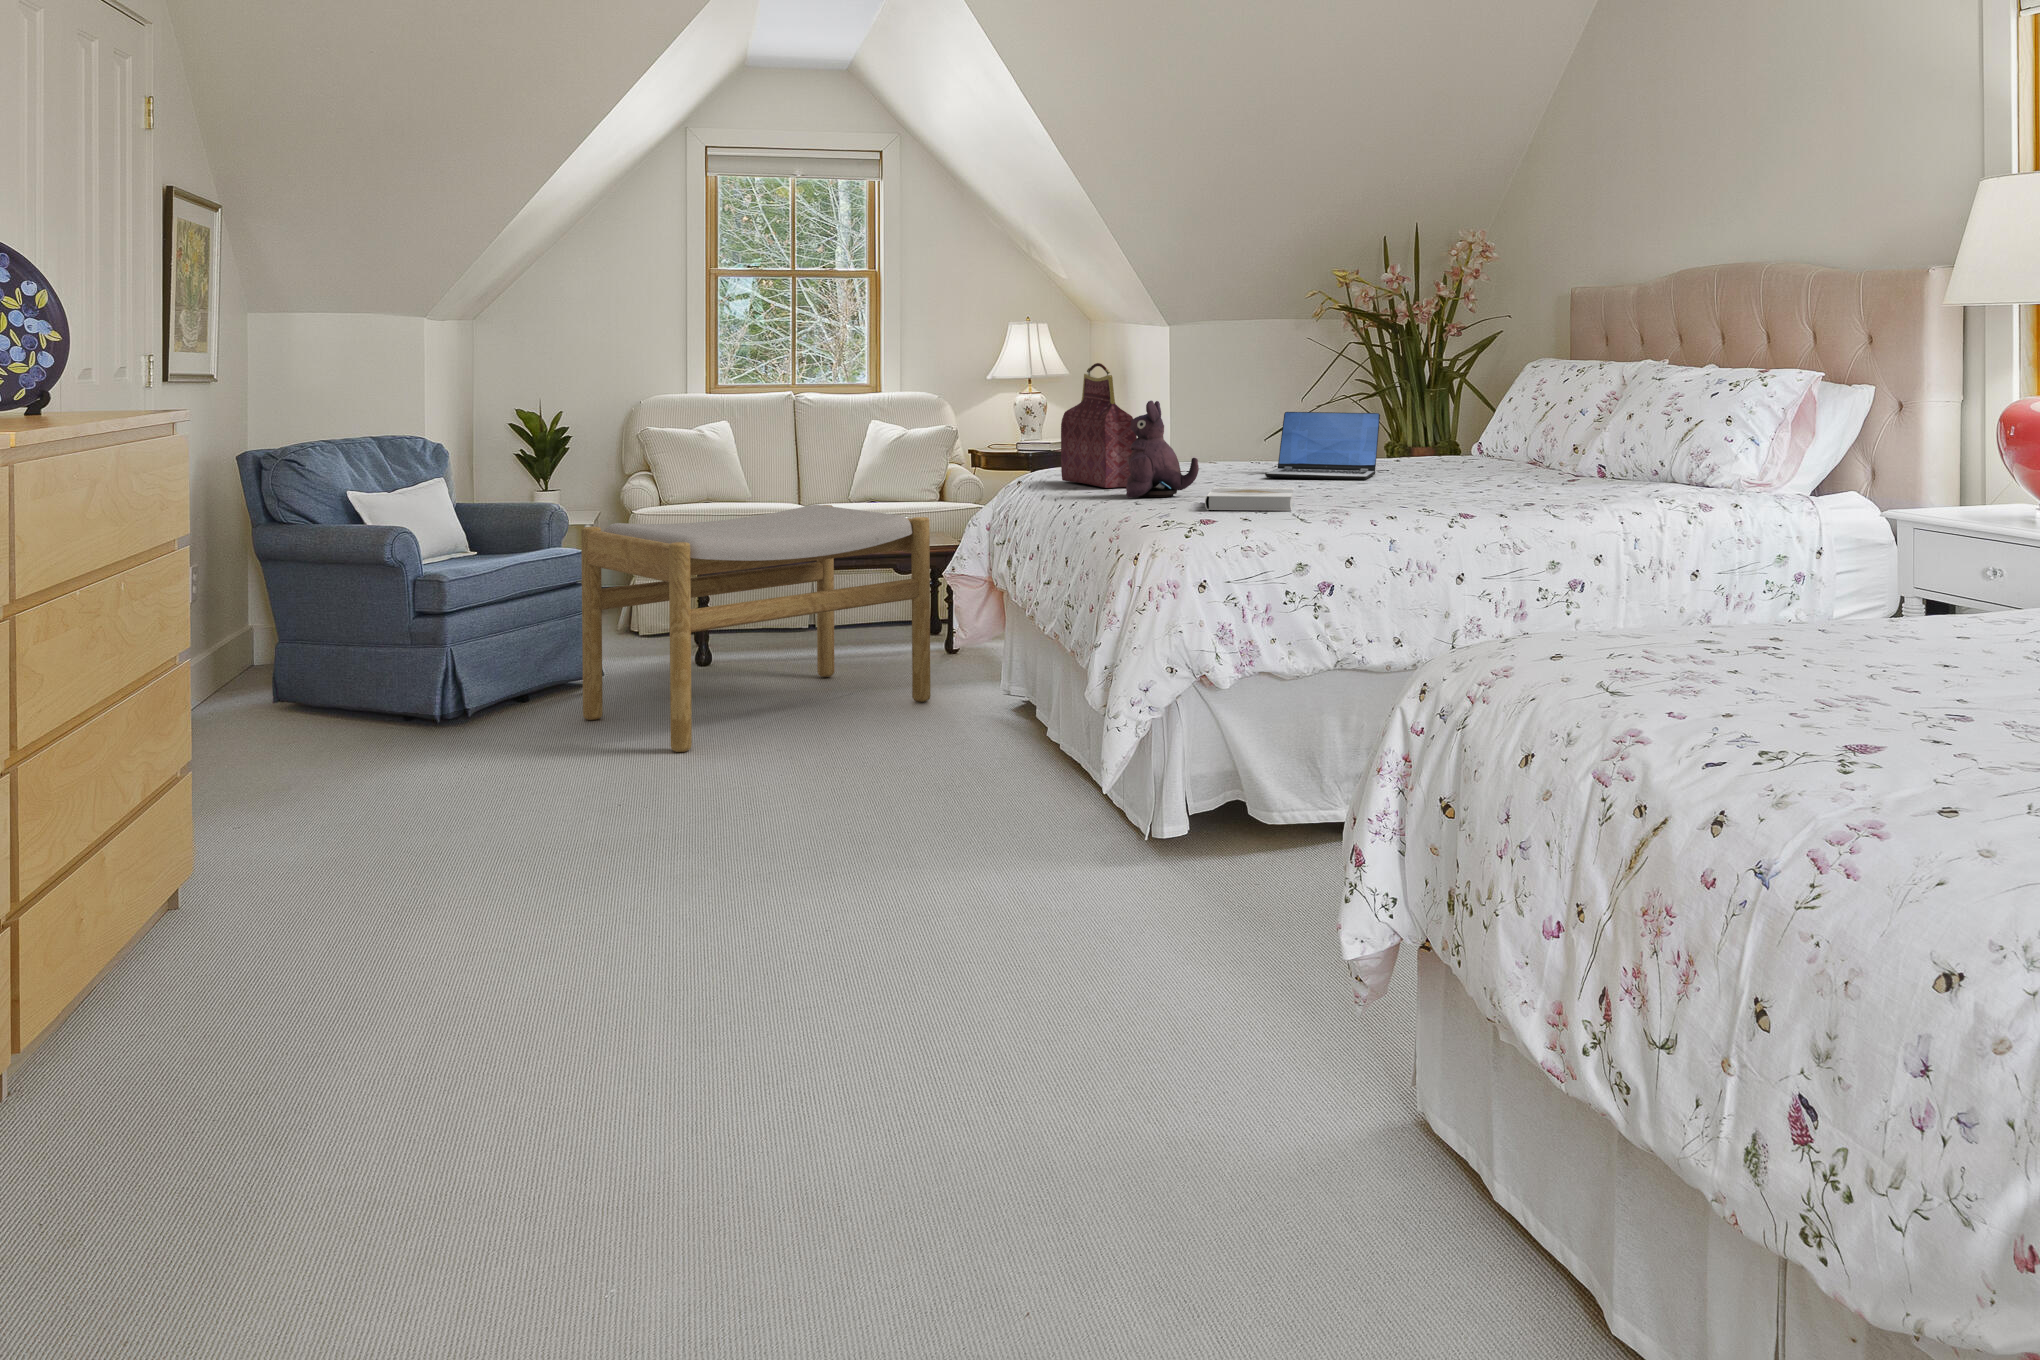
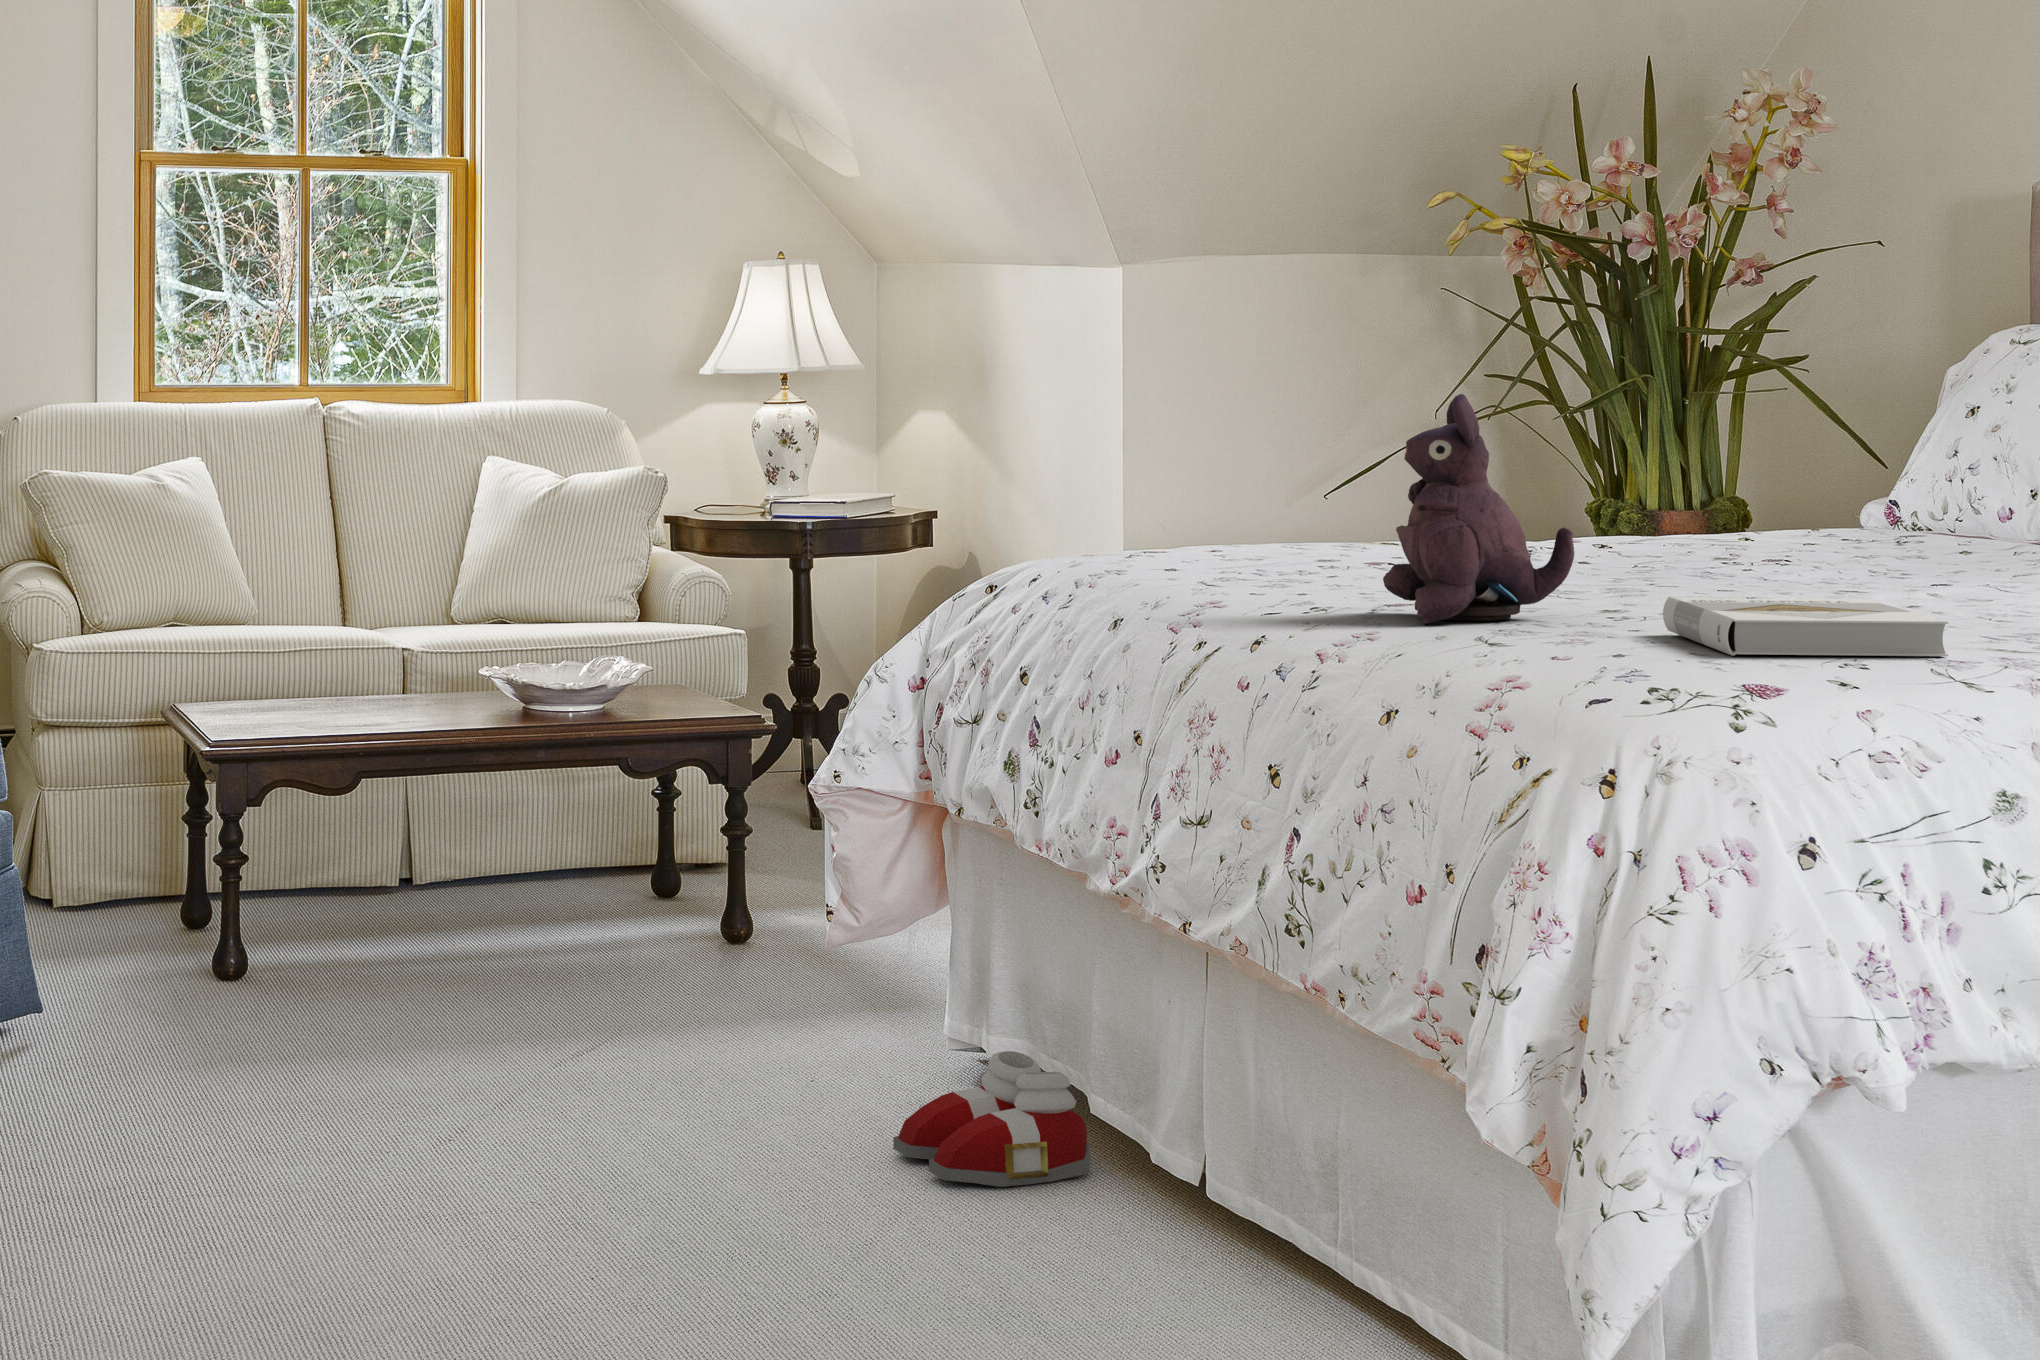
handbag: present [1061,363,1137,488] -> none [1129,315,1353,598]
laptop: present [1265,412,1380,480] -> none [1558,430,1819,579]
footstool: present [581,505,930,752] -> none [42,634,801,1223]
slippers: none [944,687,1024,743] -> present [893,1051,1091,1187]

